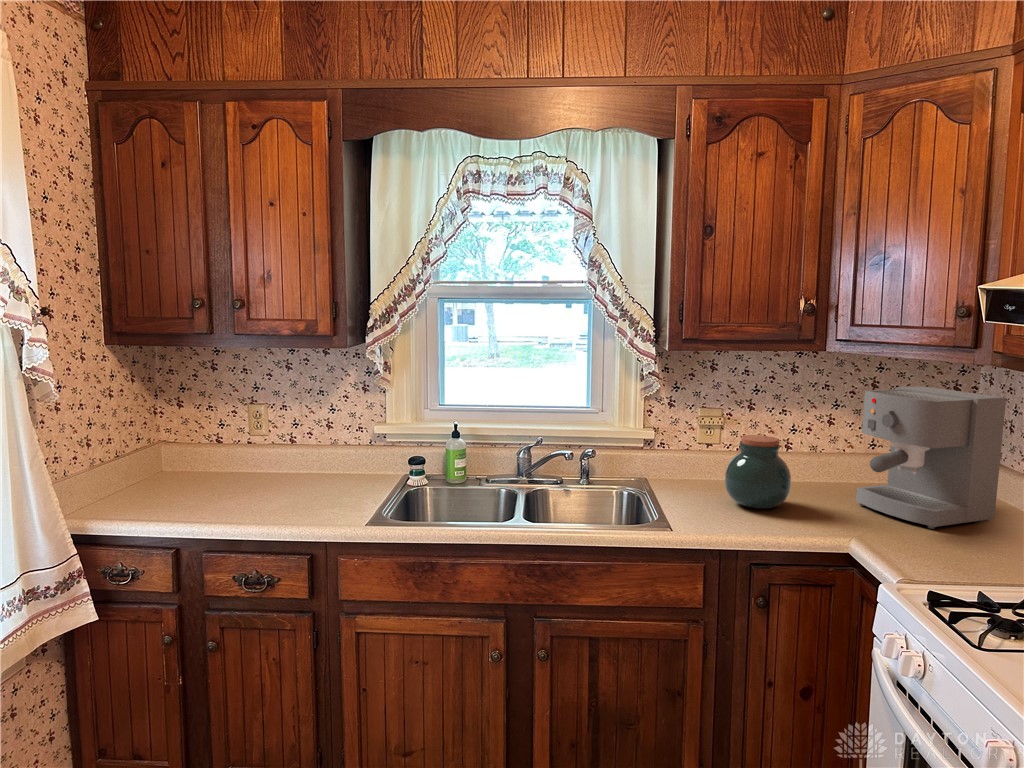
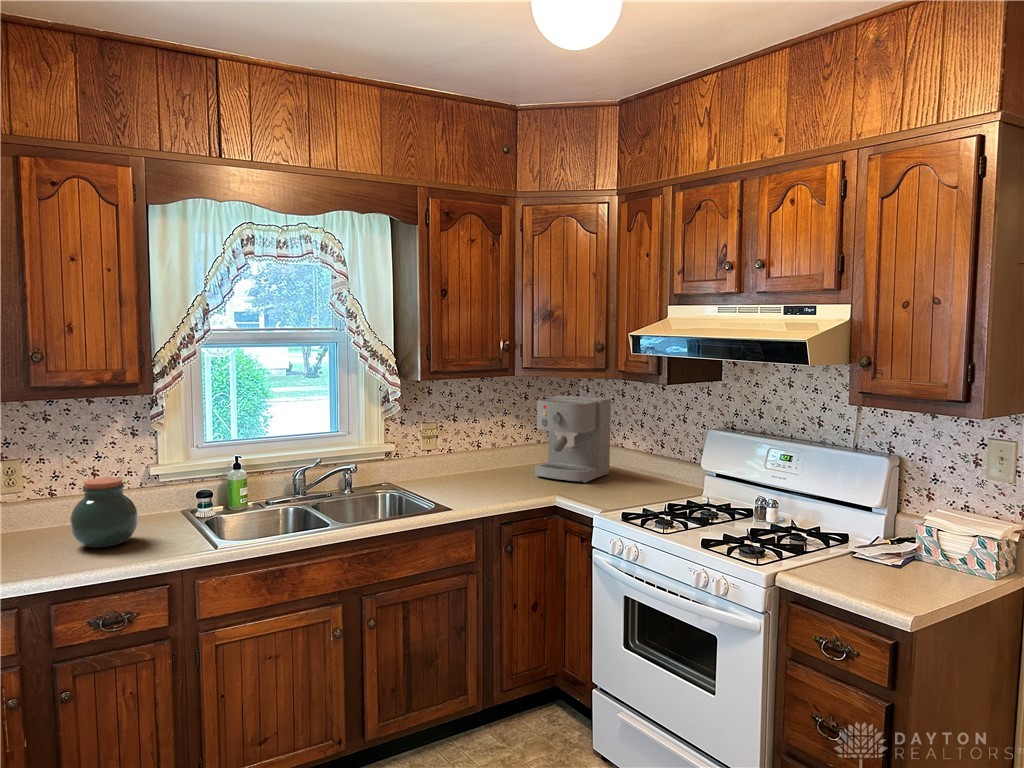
jar: present [725,435,791,509] -> present [70,477,138,548]

